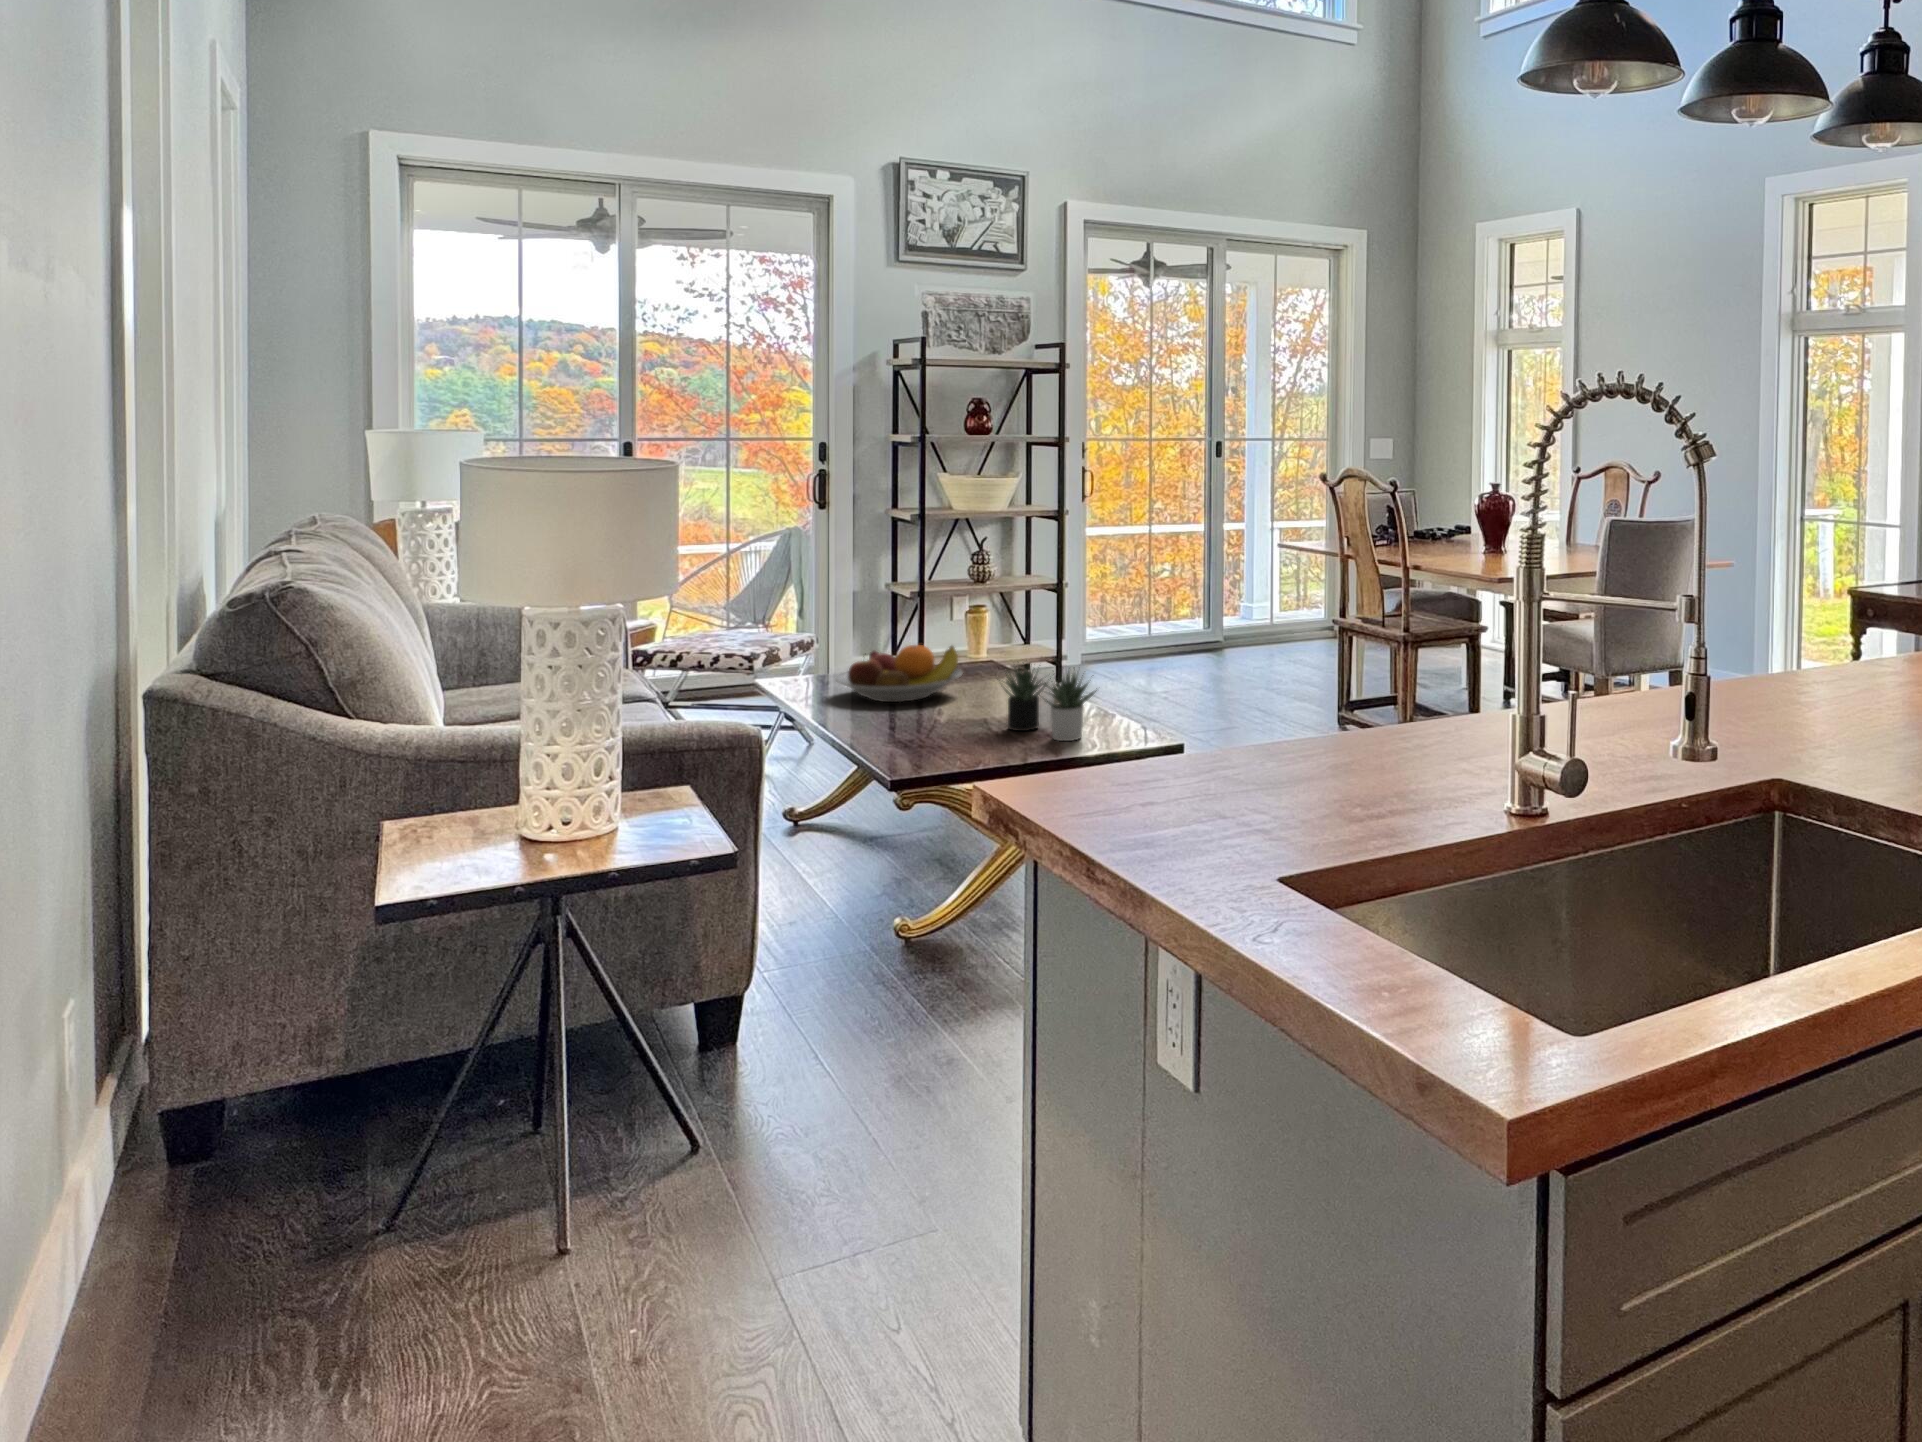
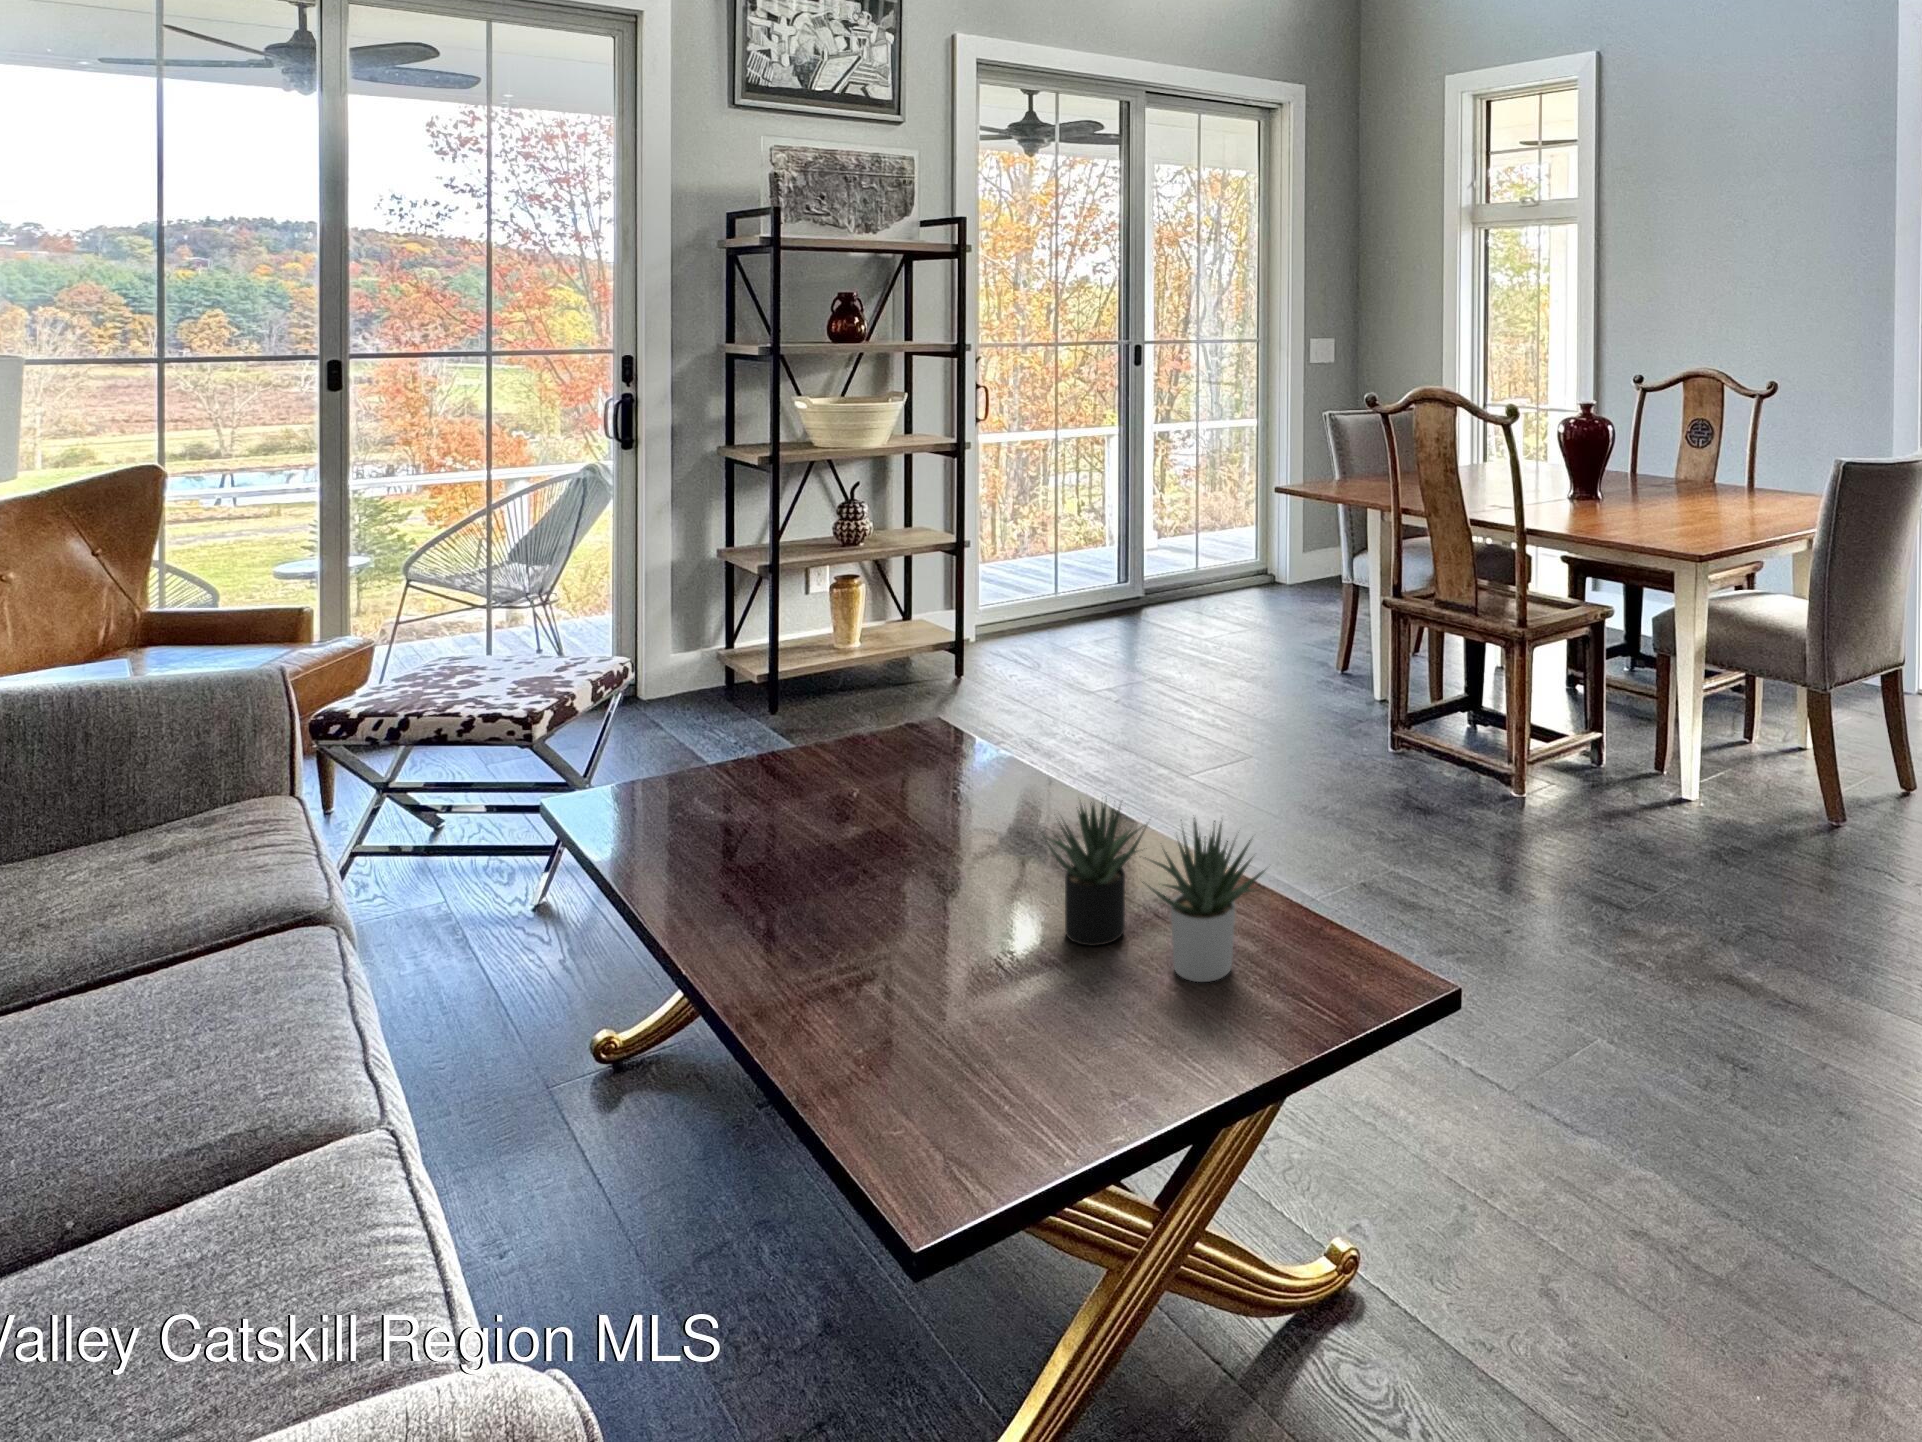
fruit bowl: present [836,645,962,702] -> none [696,728,925,849]

